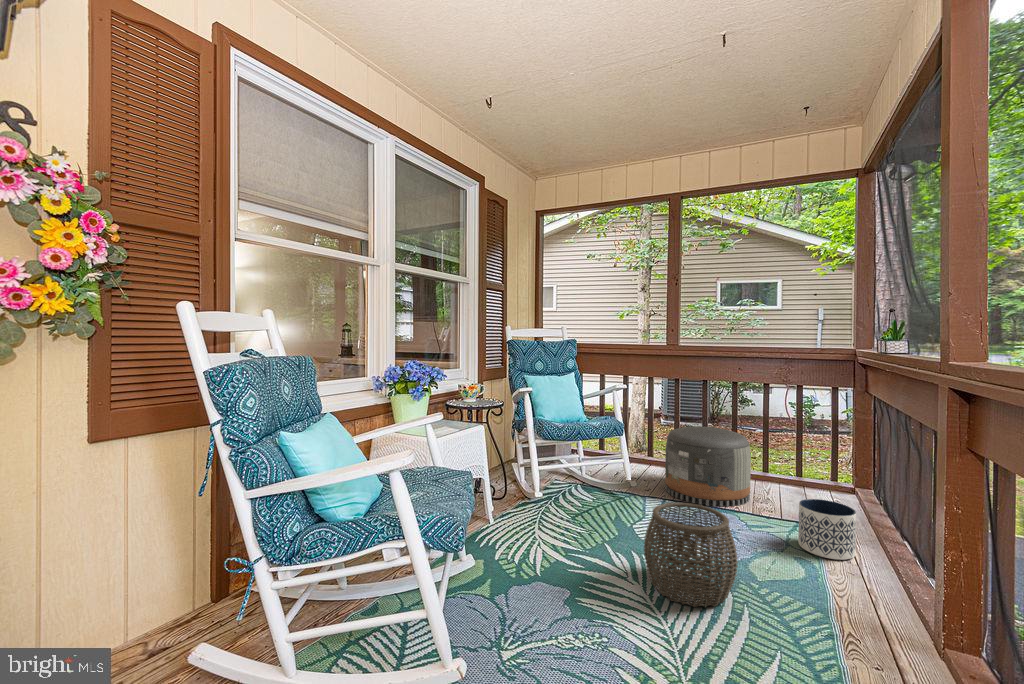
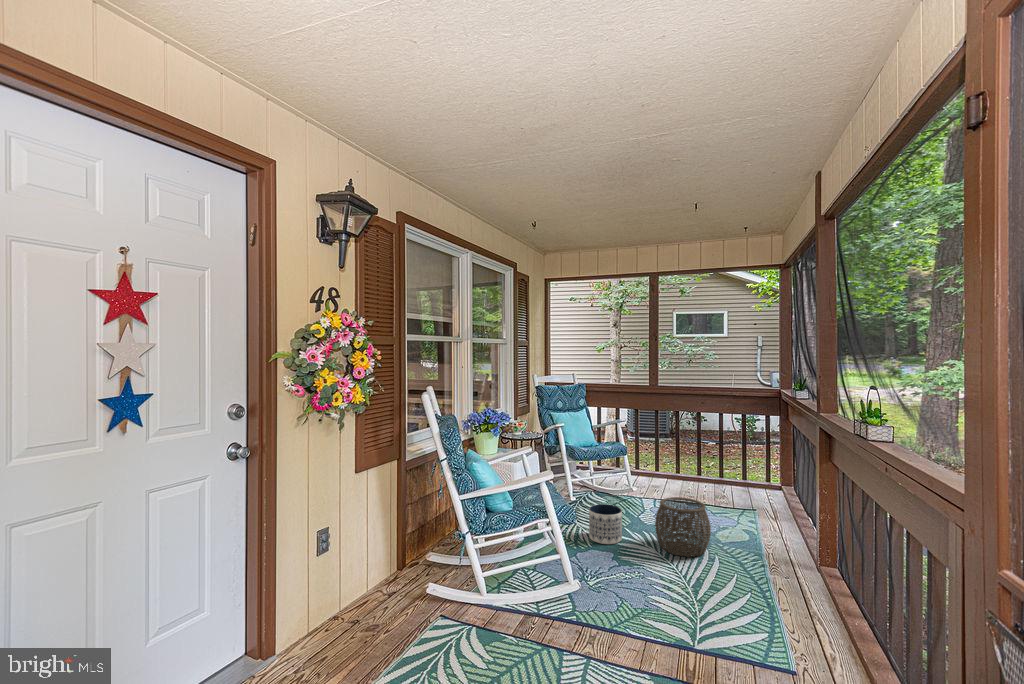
pouf: present [665,426,751,507] -> none [654,447,712,502]
planter: present [798,499,856,560] -> present [589,504,622,544]

